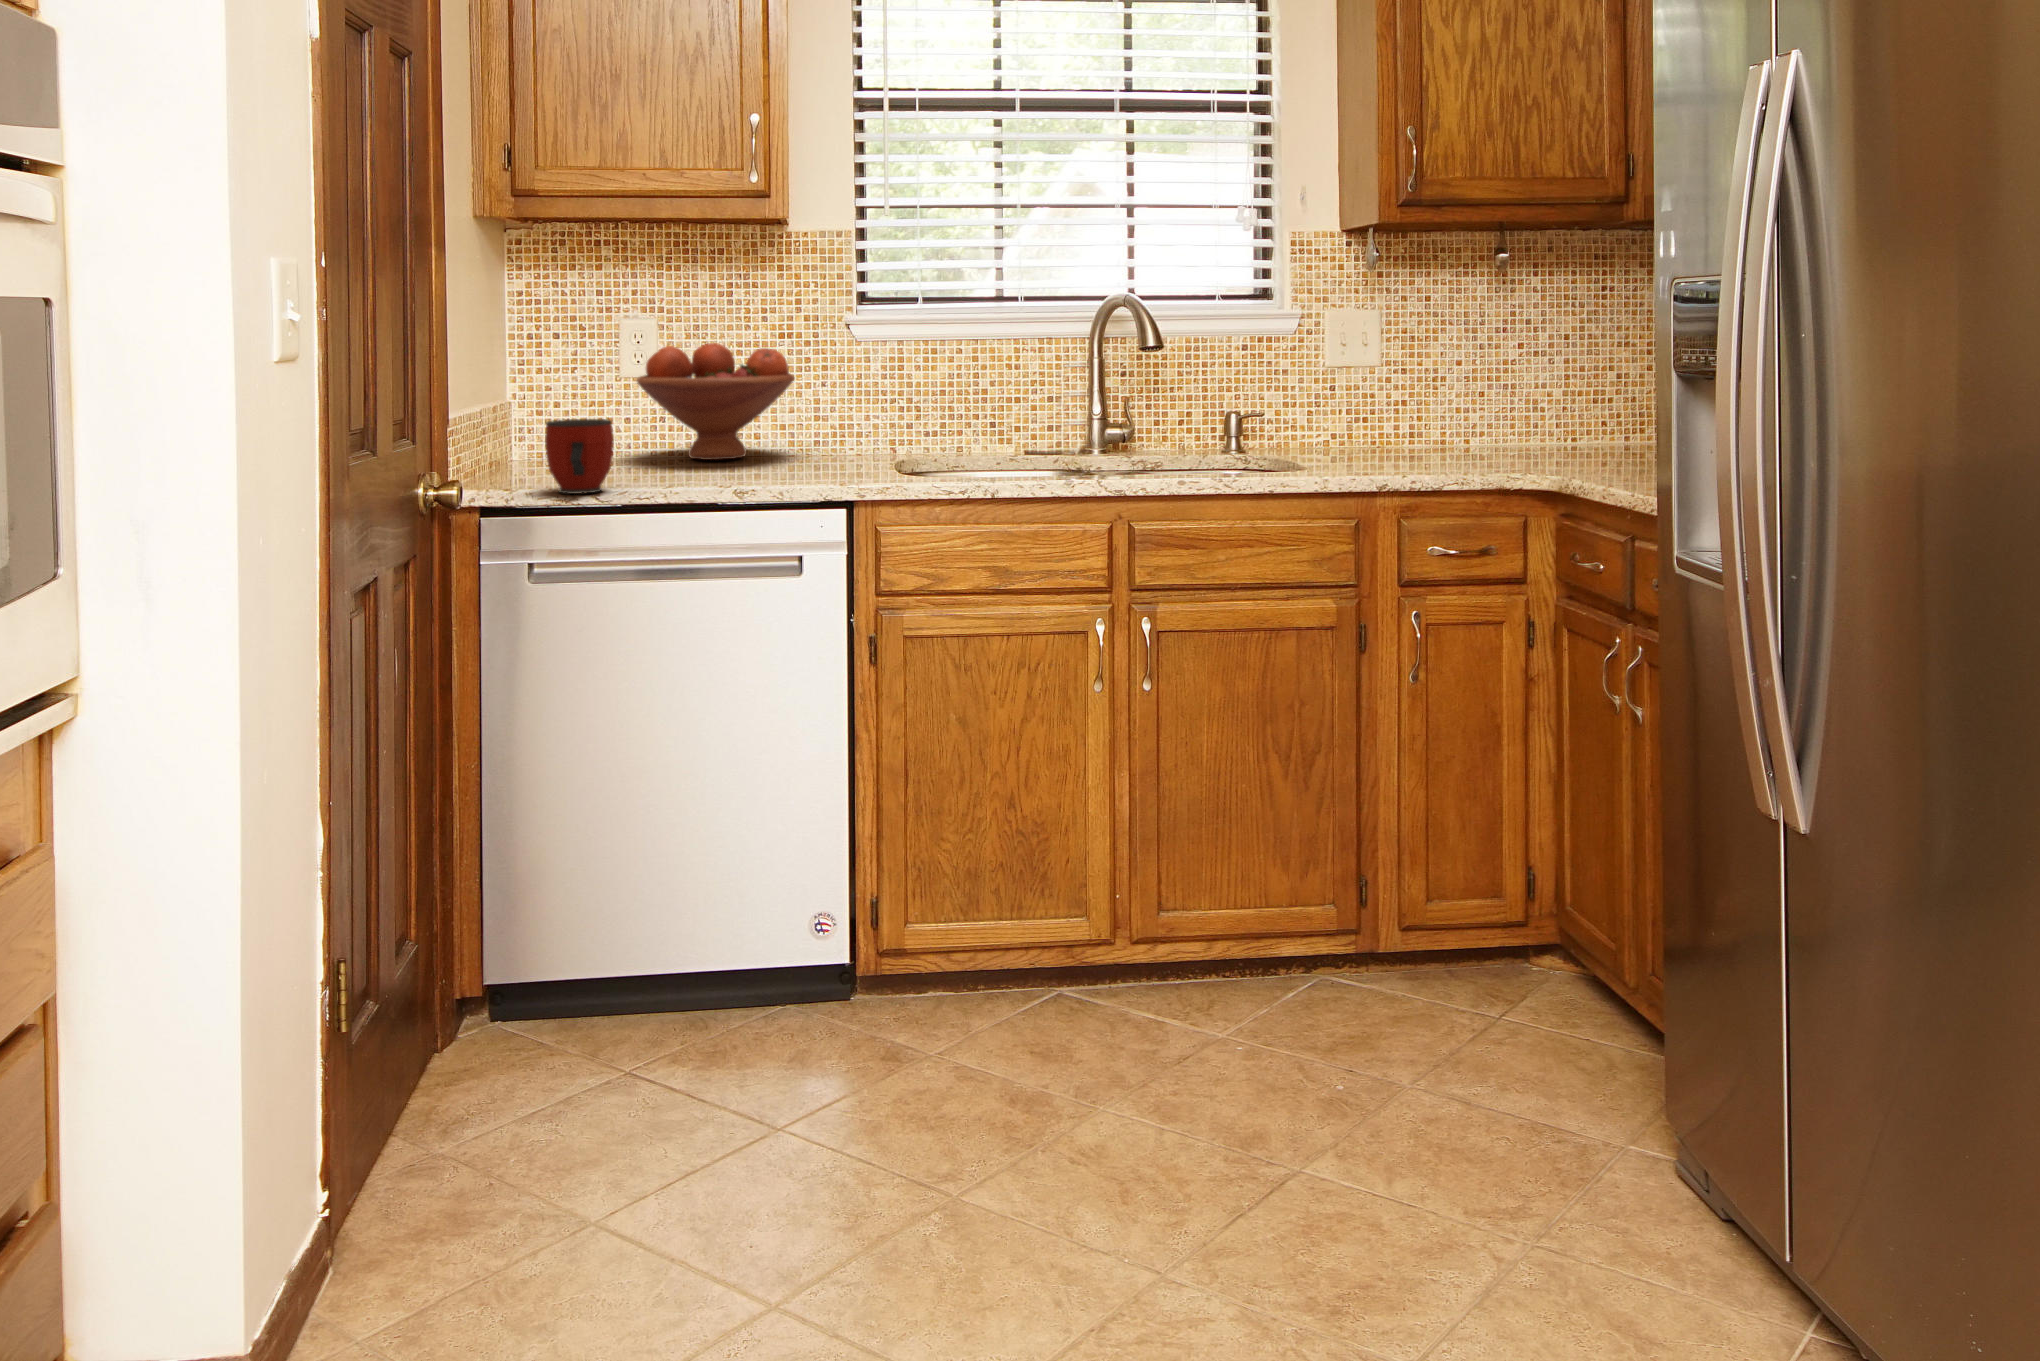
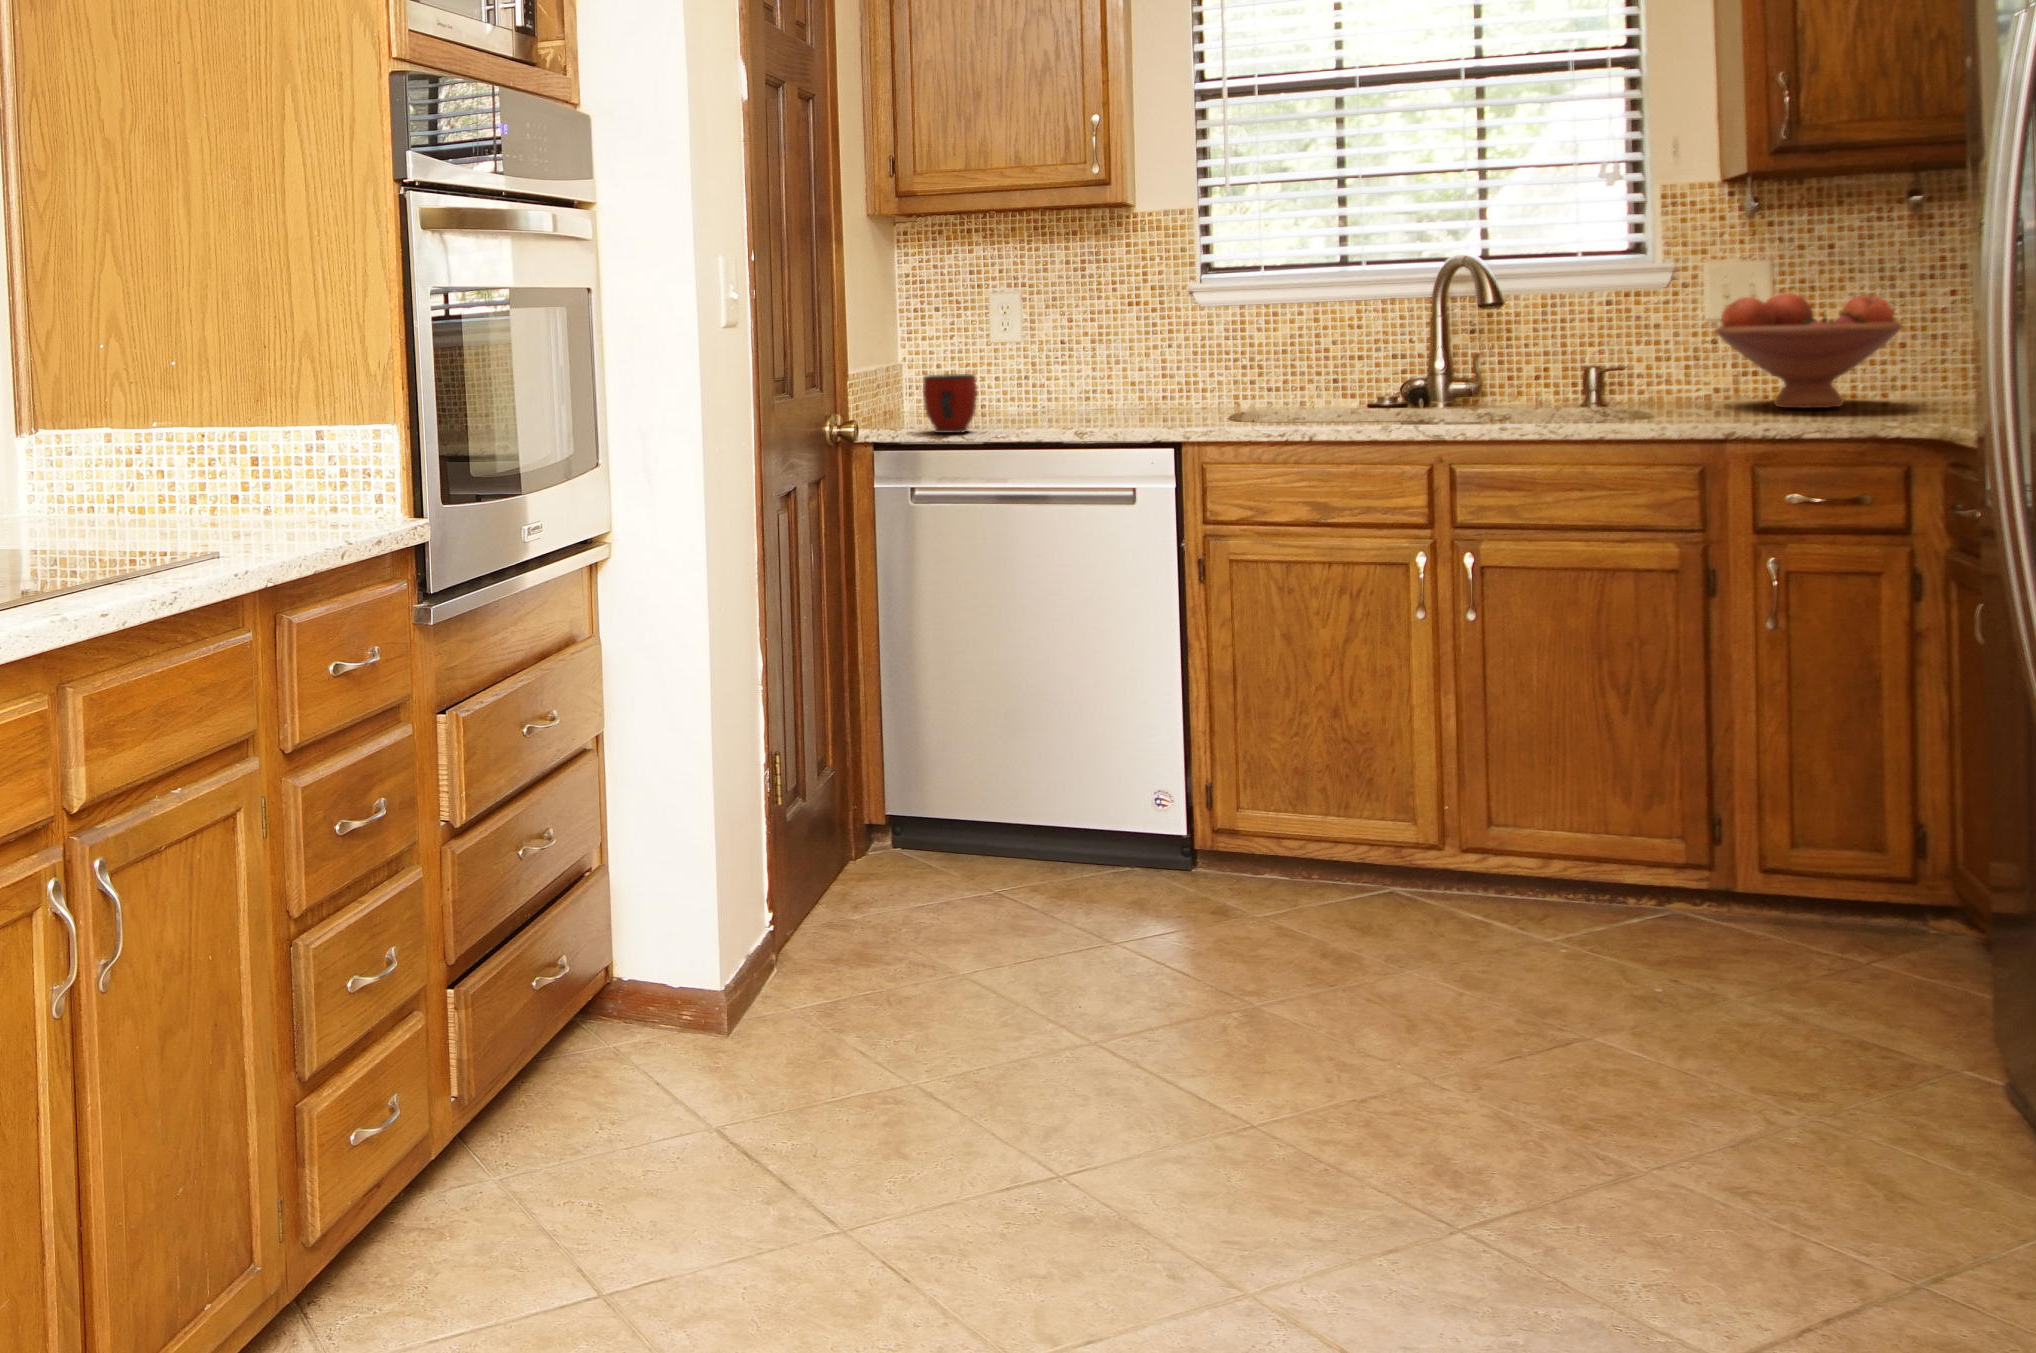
fruit bowl: present [637,343,795,460] -> present [1715,293,1902,408]

